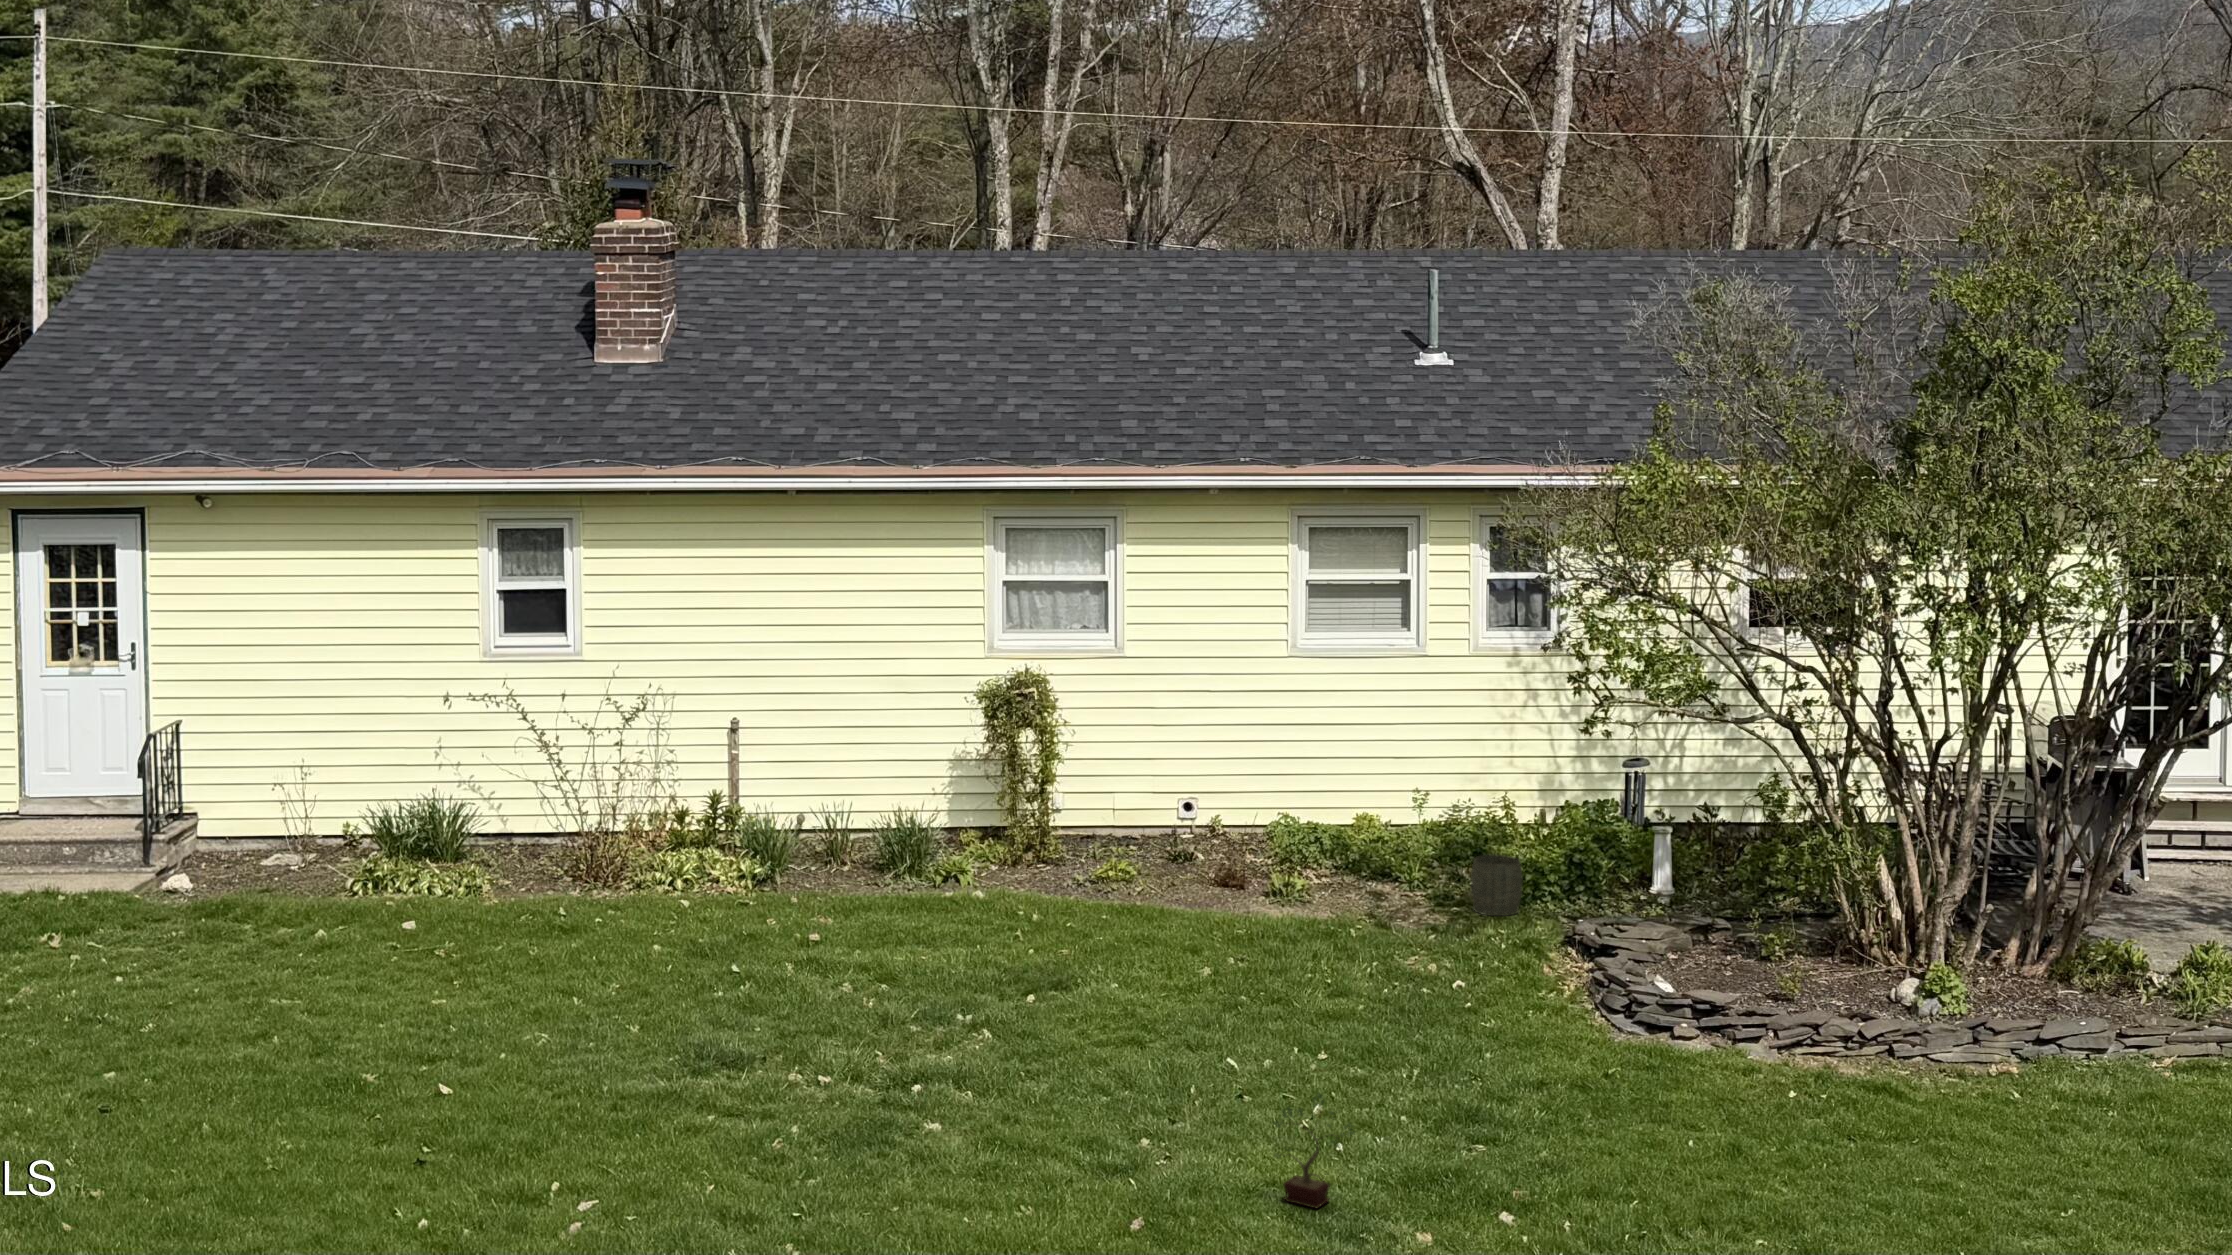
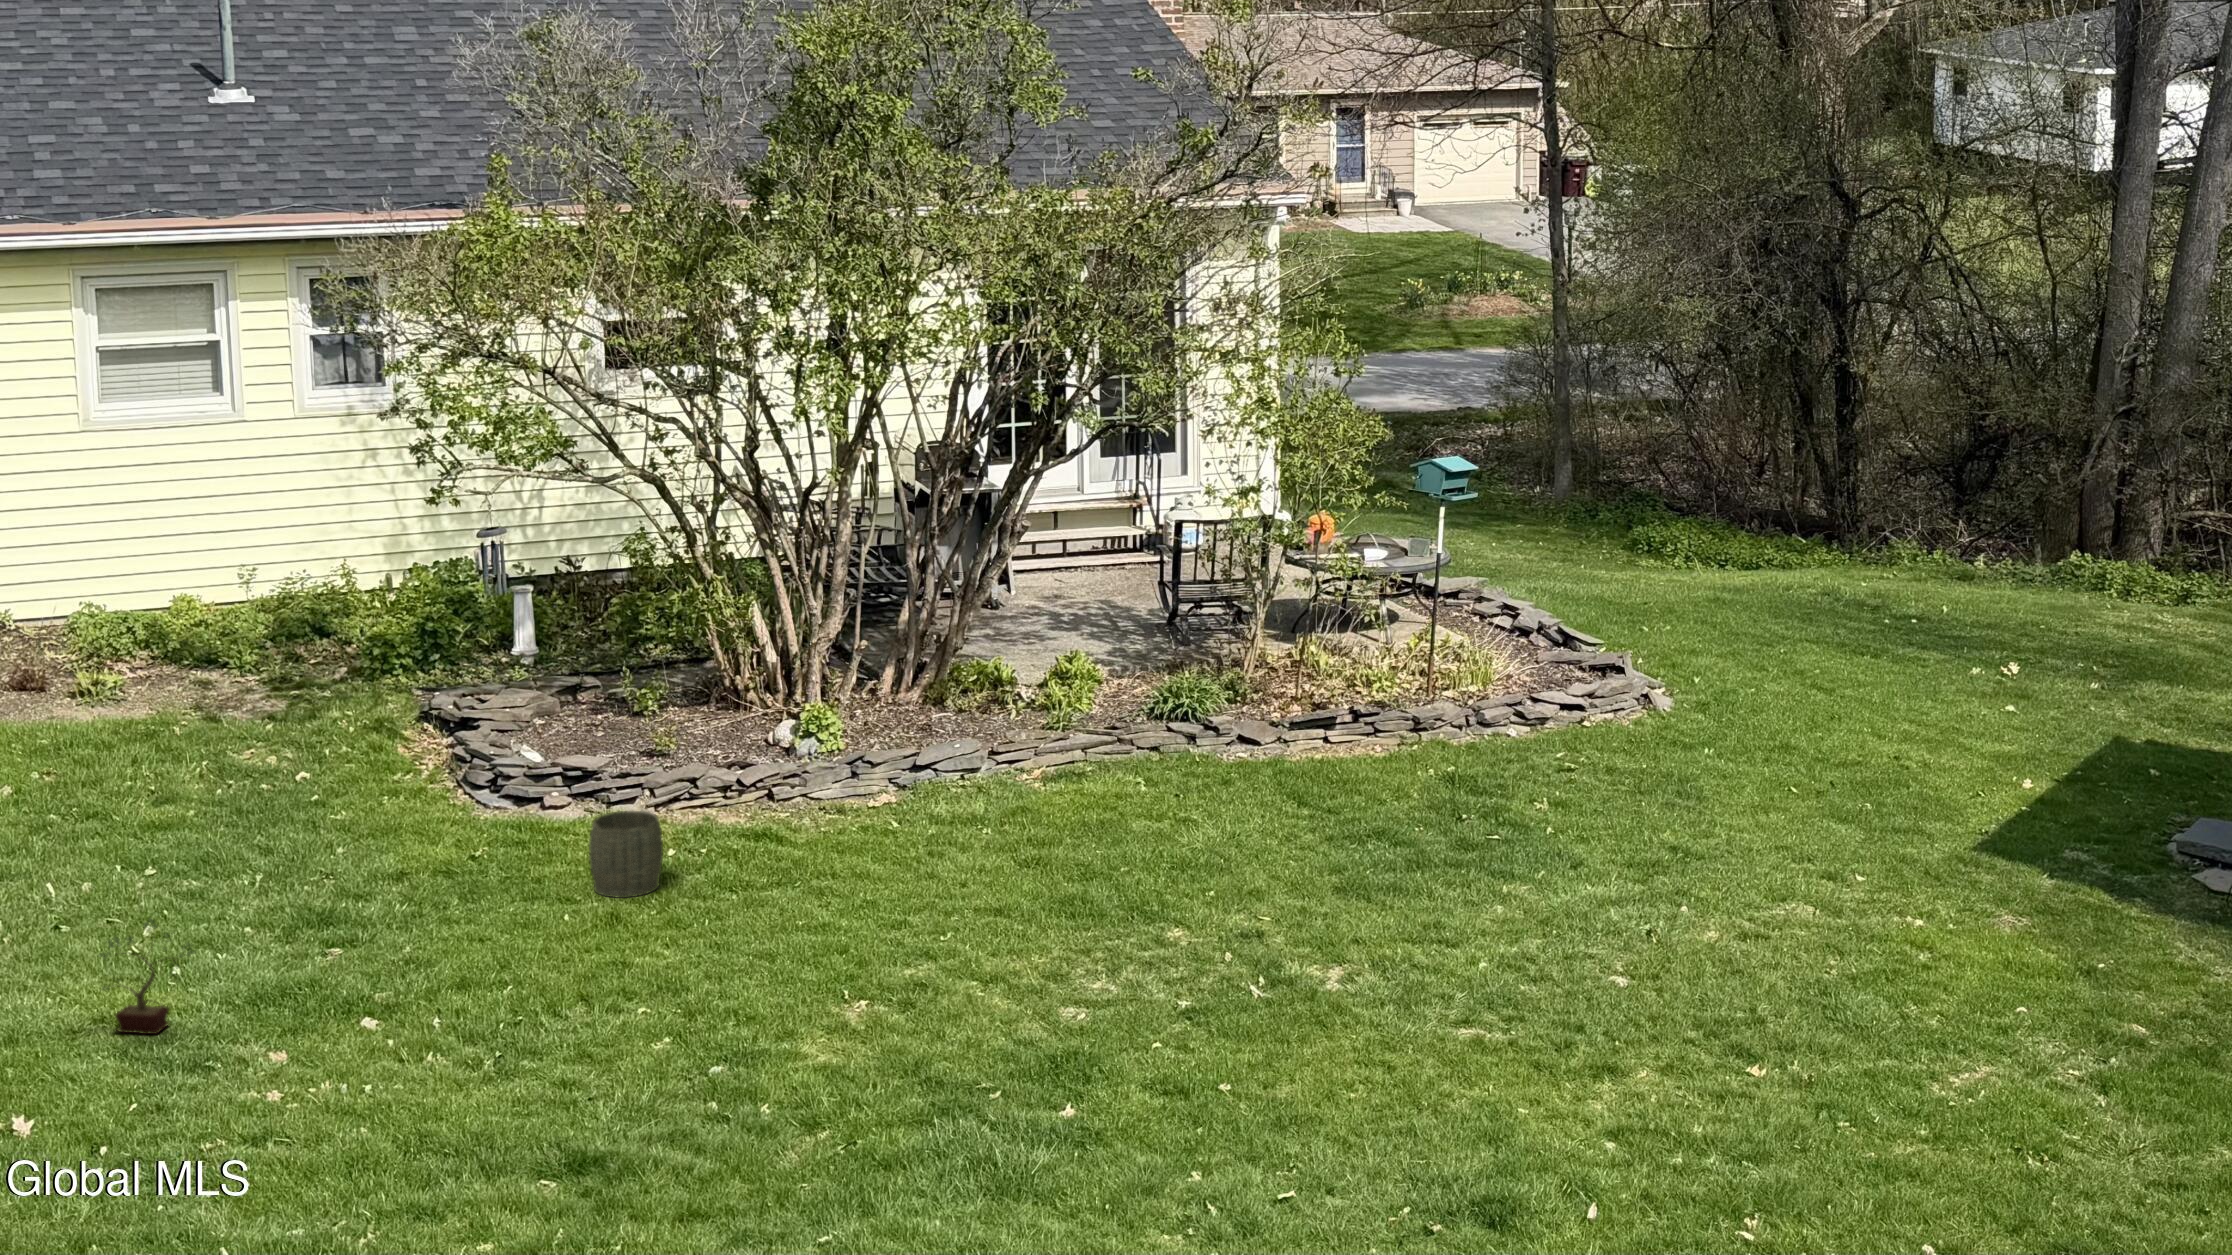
woven basket: present [1471,854,1522,916] -> present [589,811,663,898]

